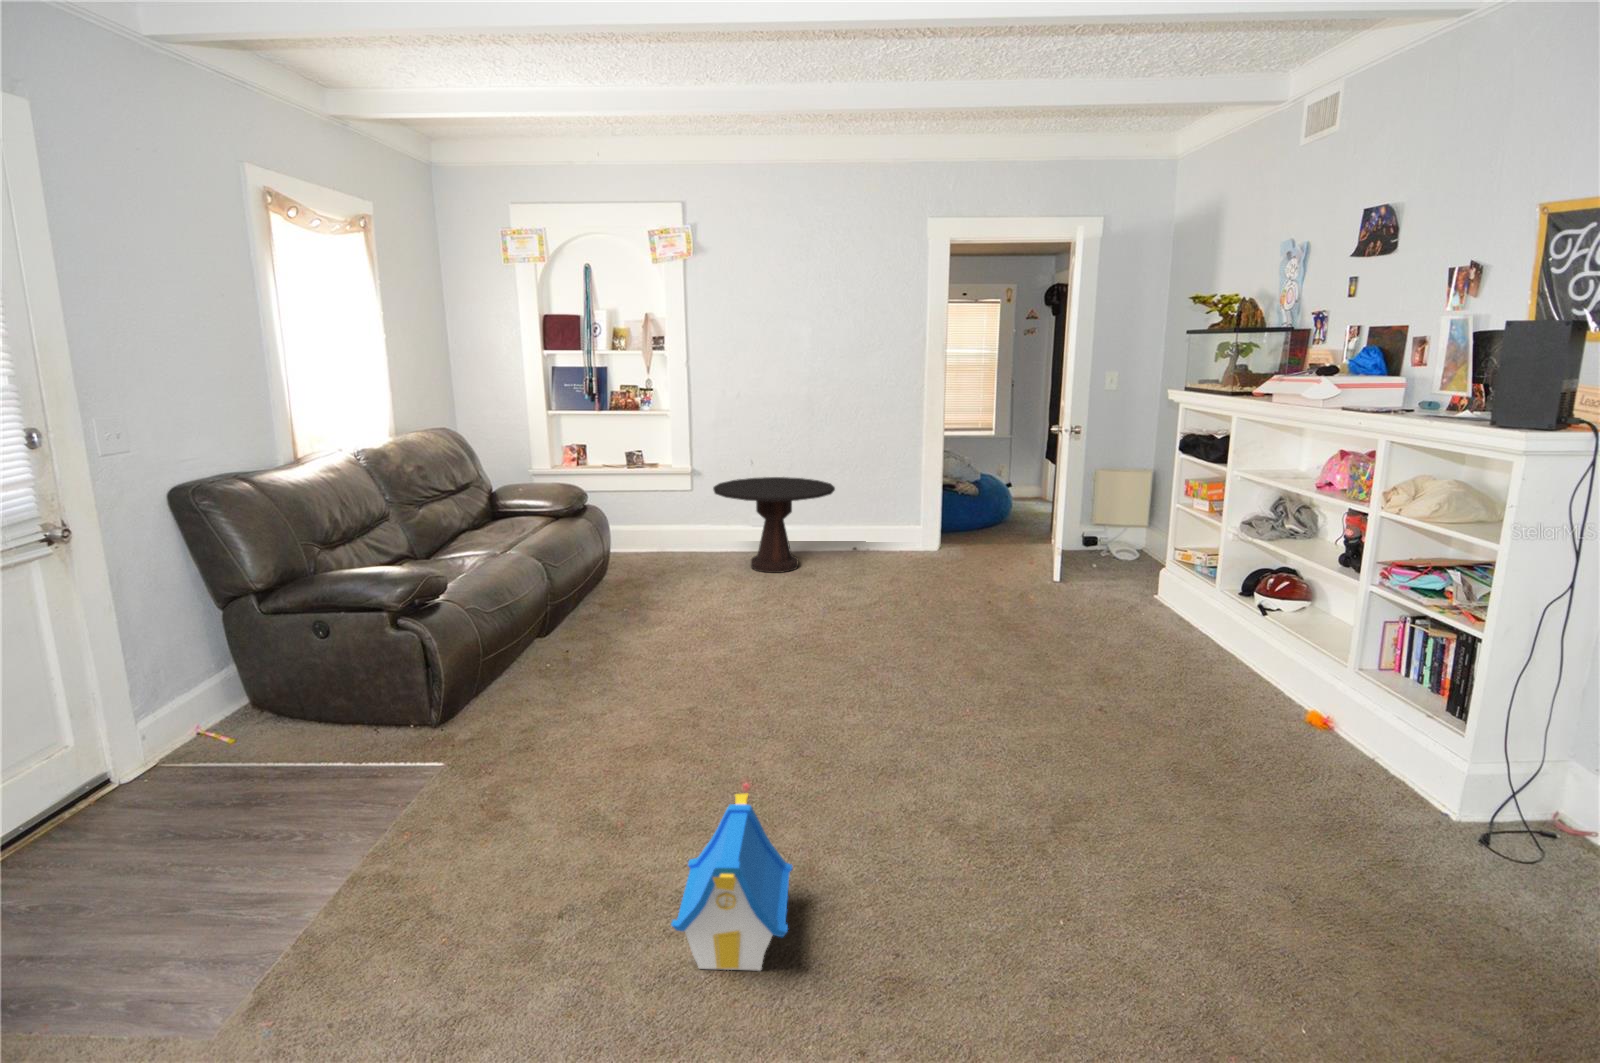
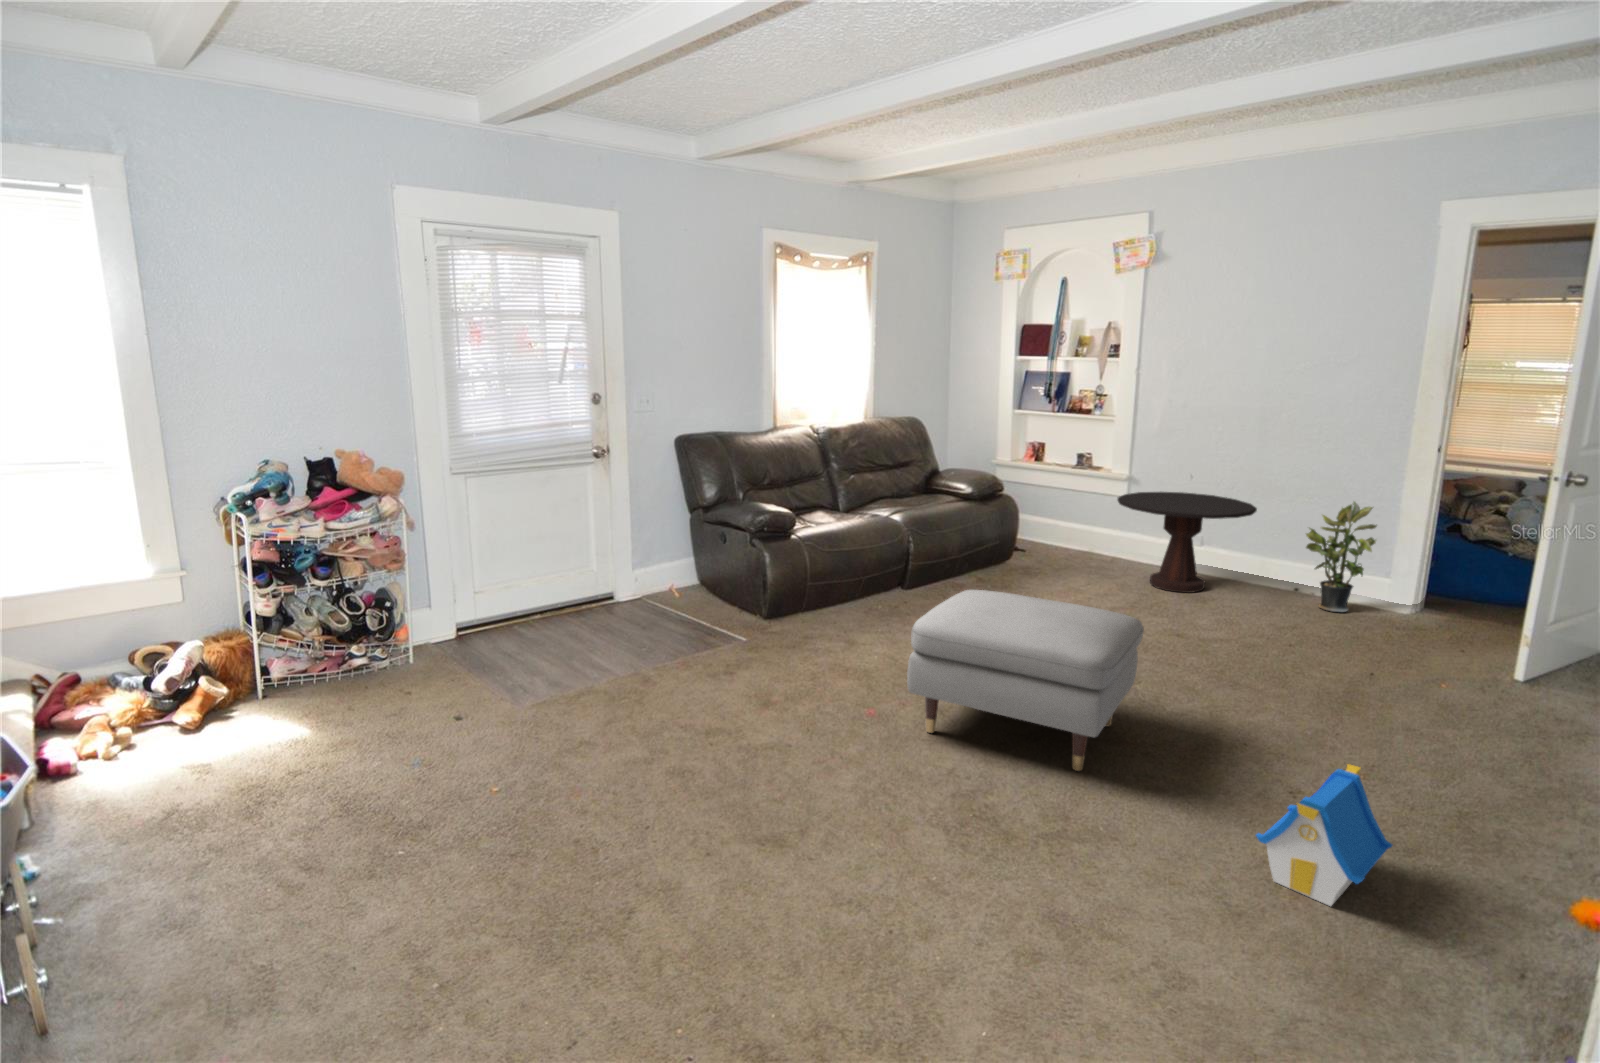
potted plant: none [870,466,922,562] -> present [1306,502,1377,612]
ottoman: none [765,600,1013,787] -> present [907,590,1144,771]
toy house: present [671,794,793,970] -> present [1256,764,1392,906]

